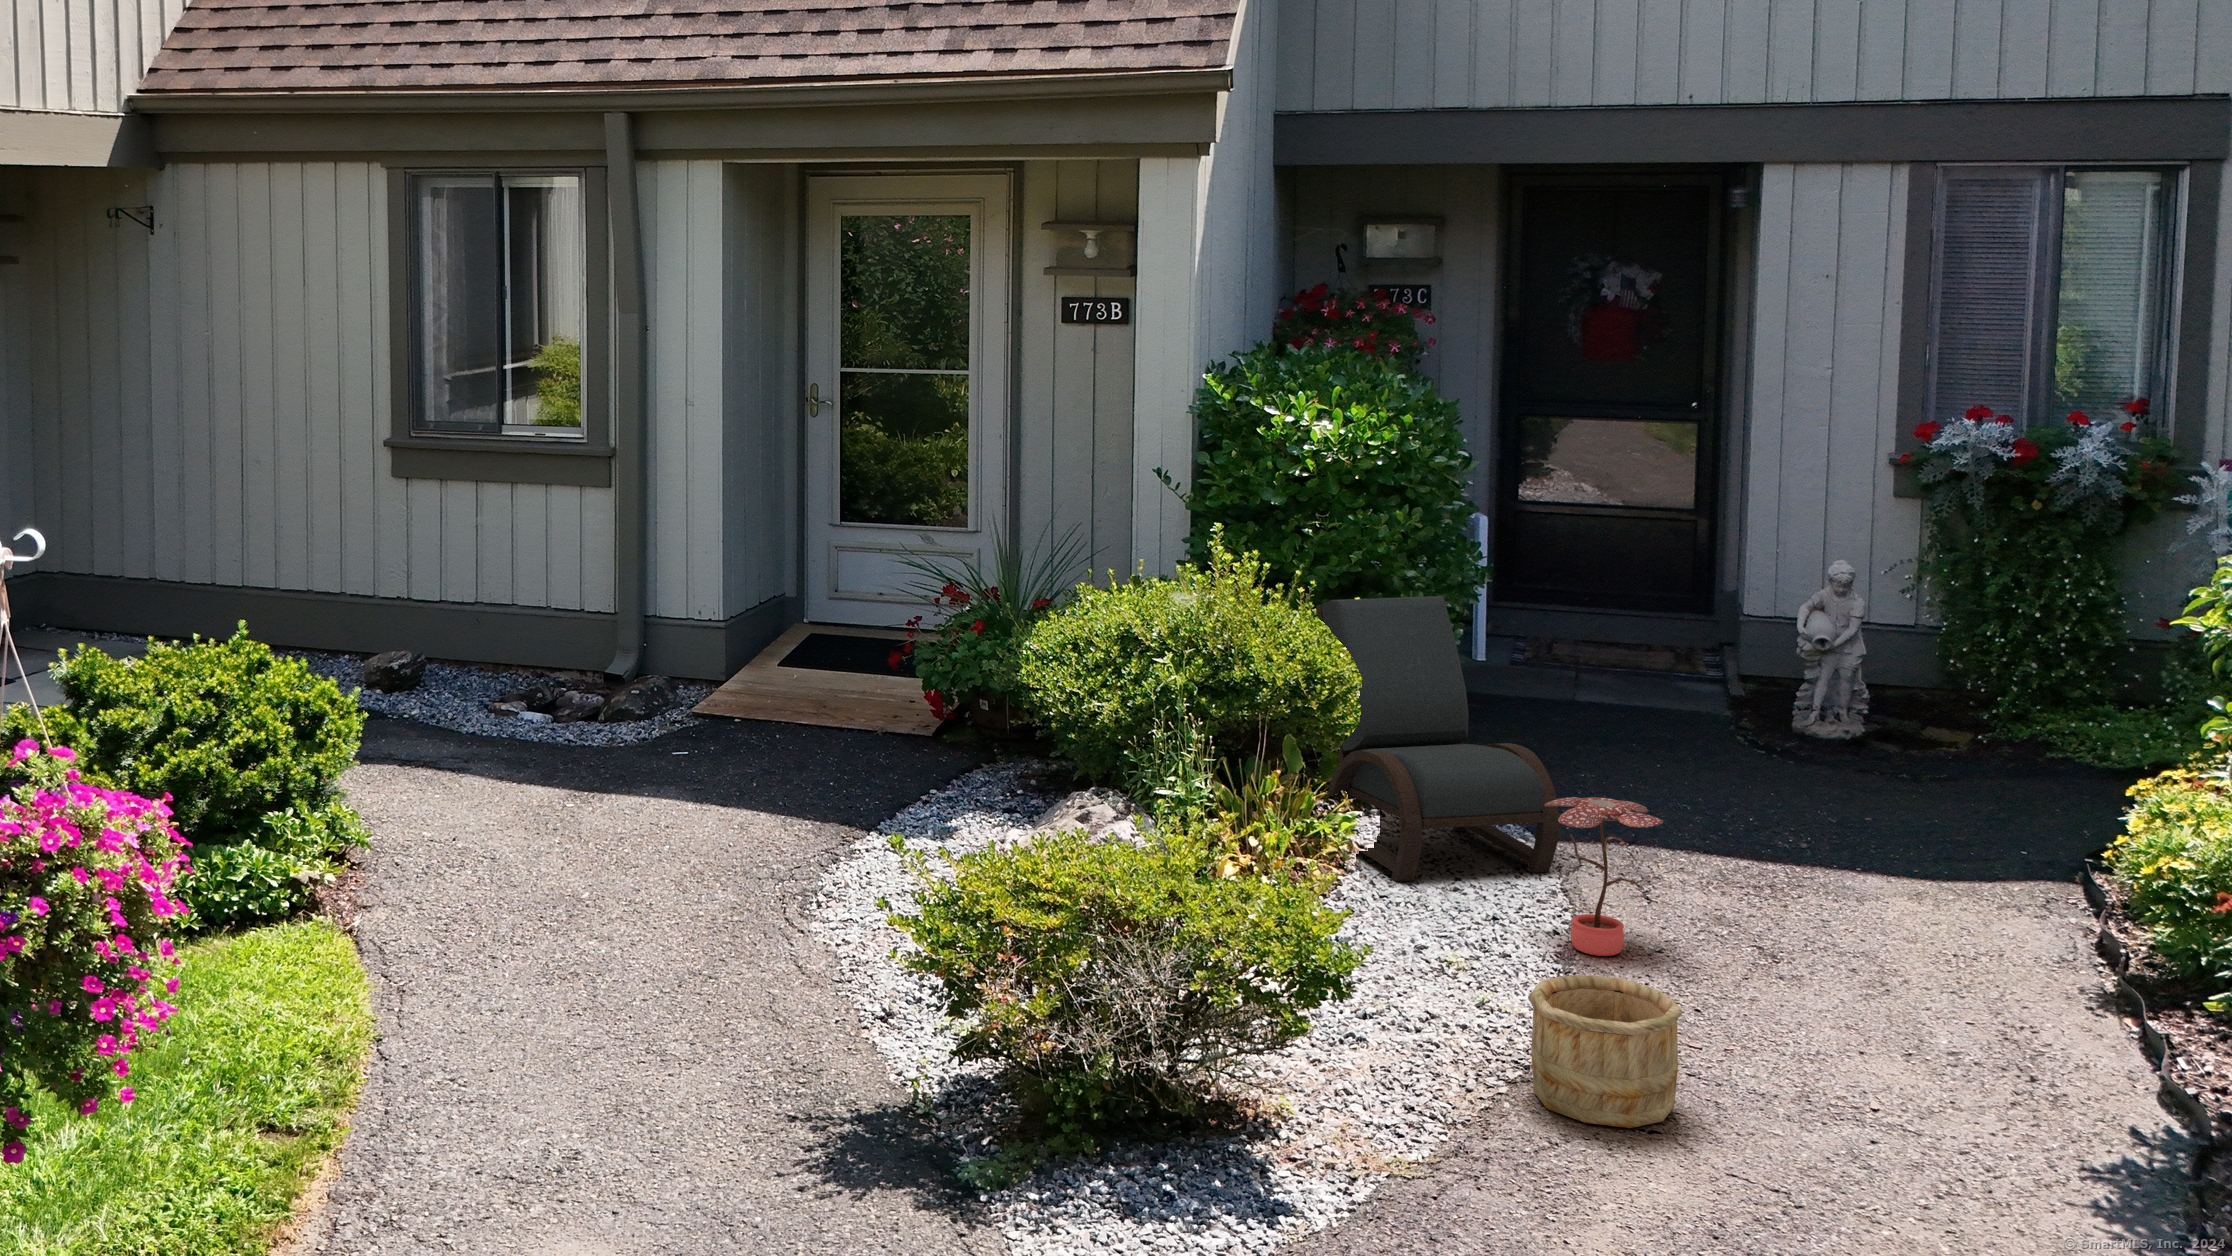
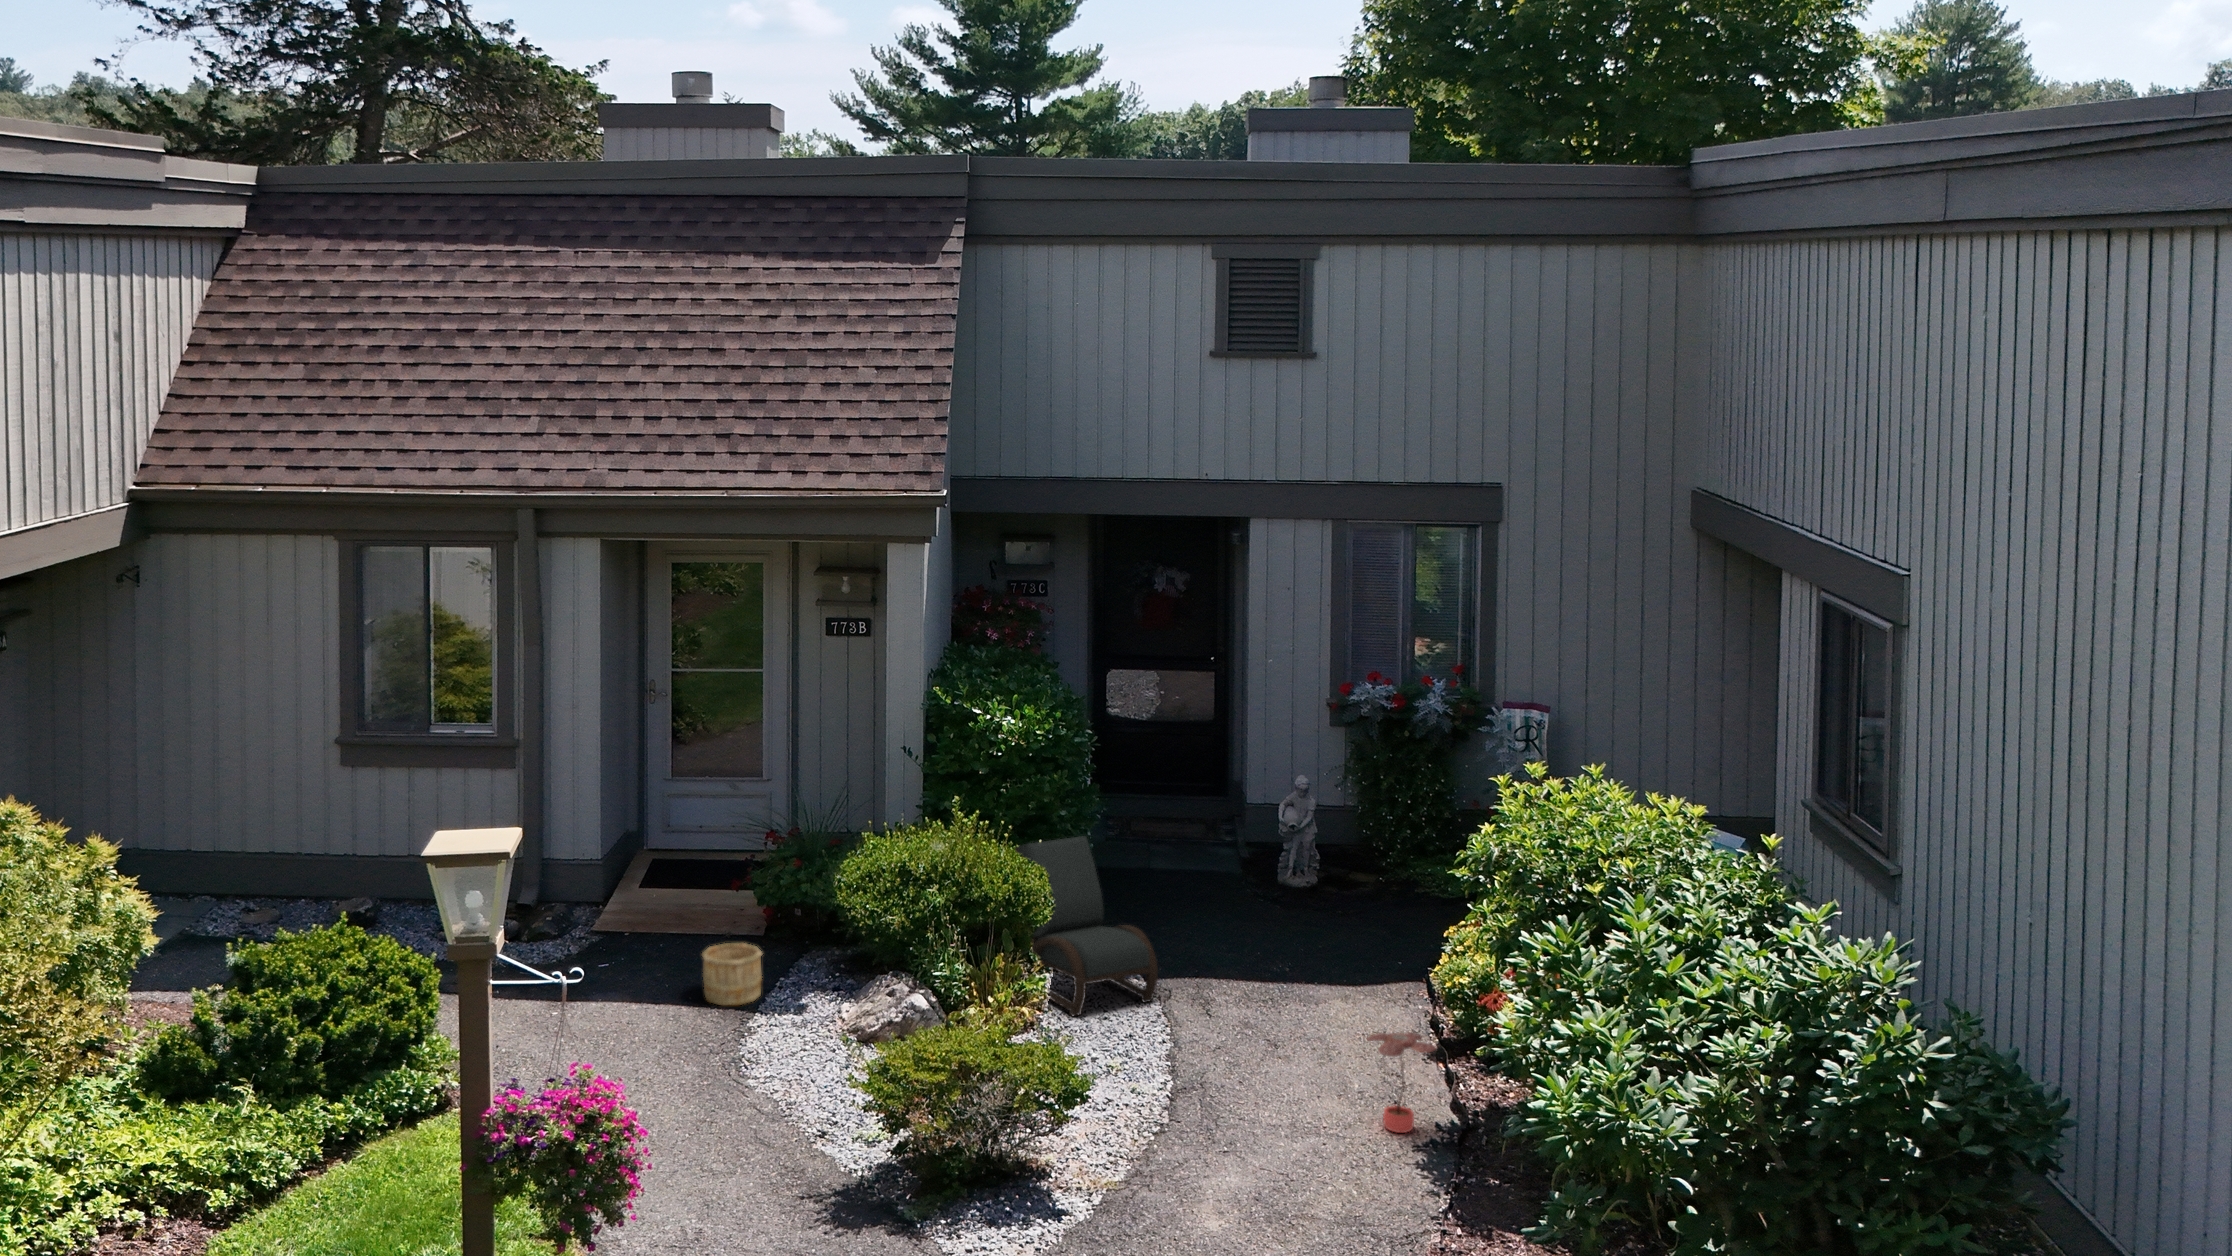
potted plant: present [1545,797,1663,956] -> present [1366,1033,1436,1133]
wooden bucket: present [1528,975,1683,1128] -> present [702,943,762,1005]

